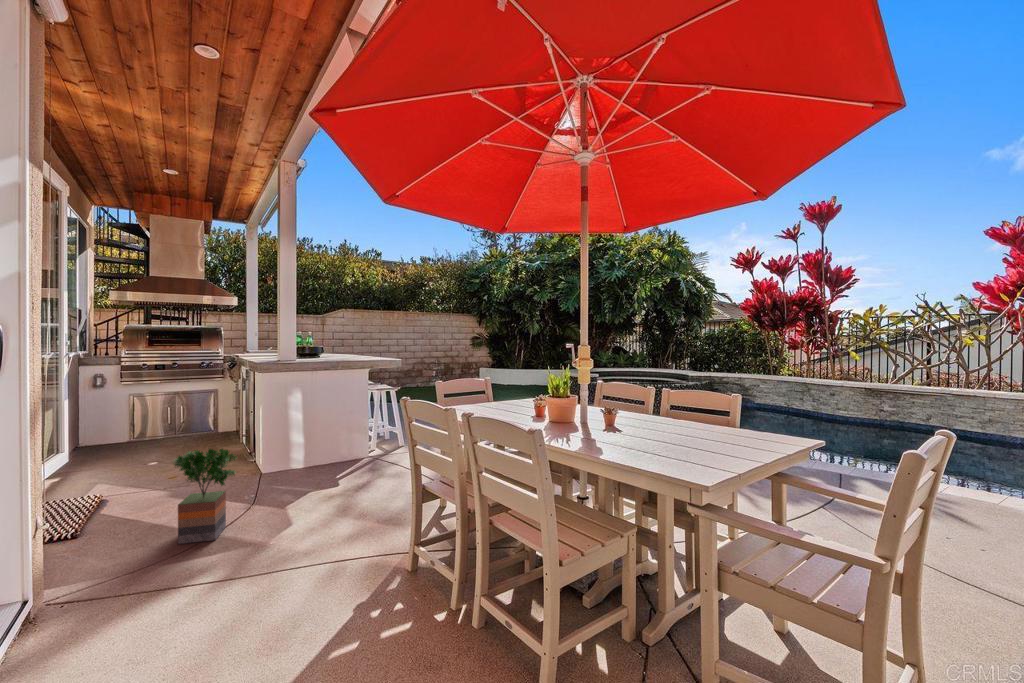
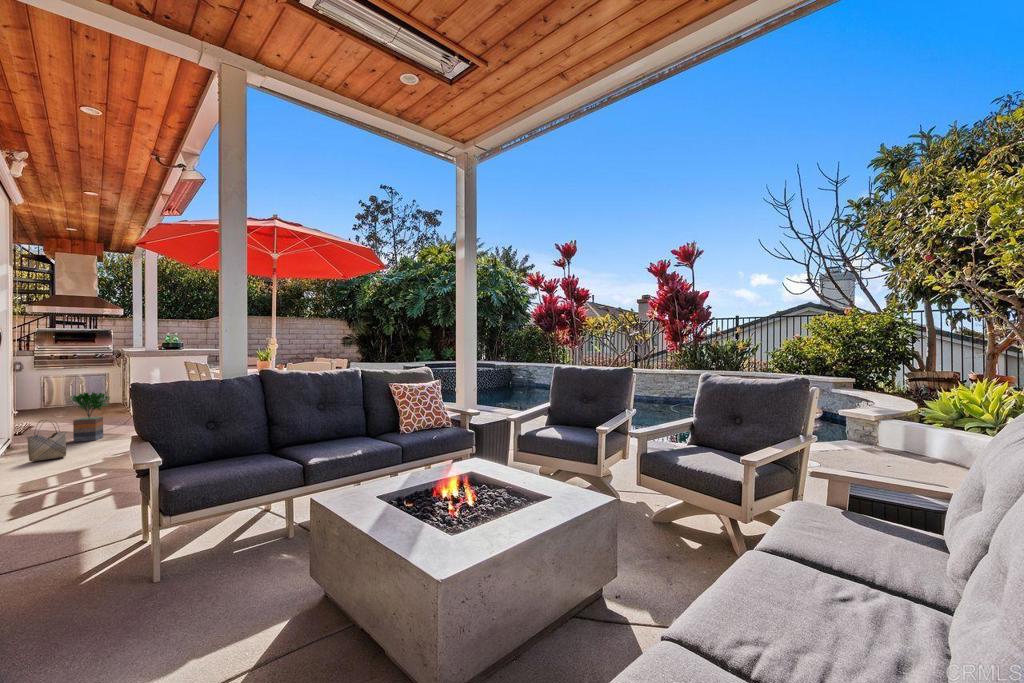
woven basket: none [83,542,168,653] -> present [27,420,66,462]

